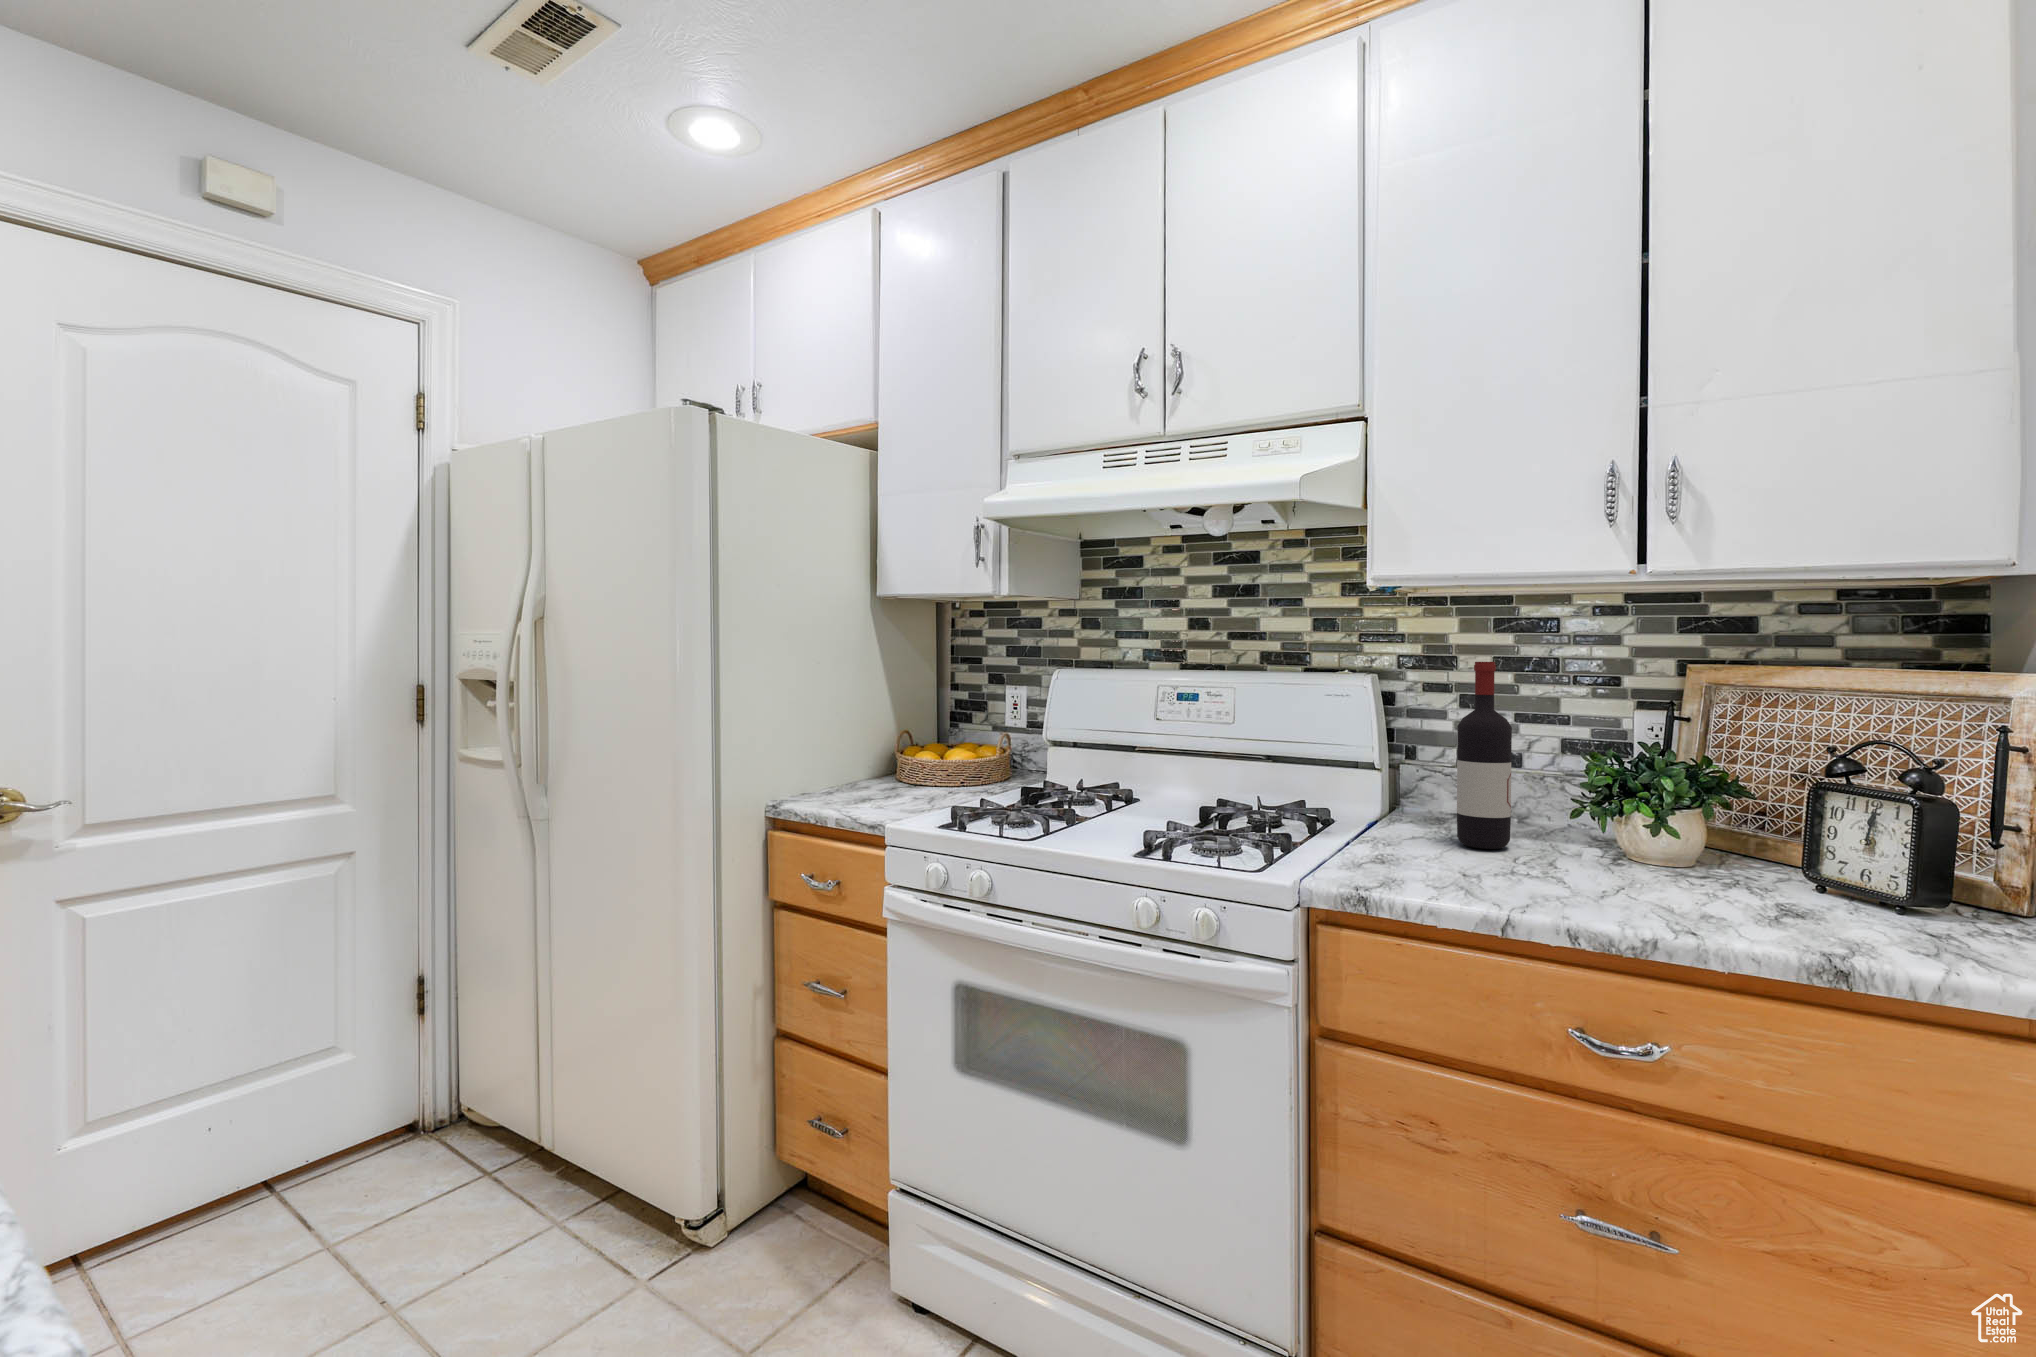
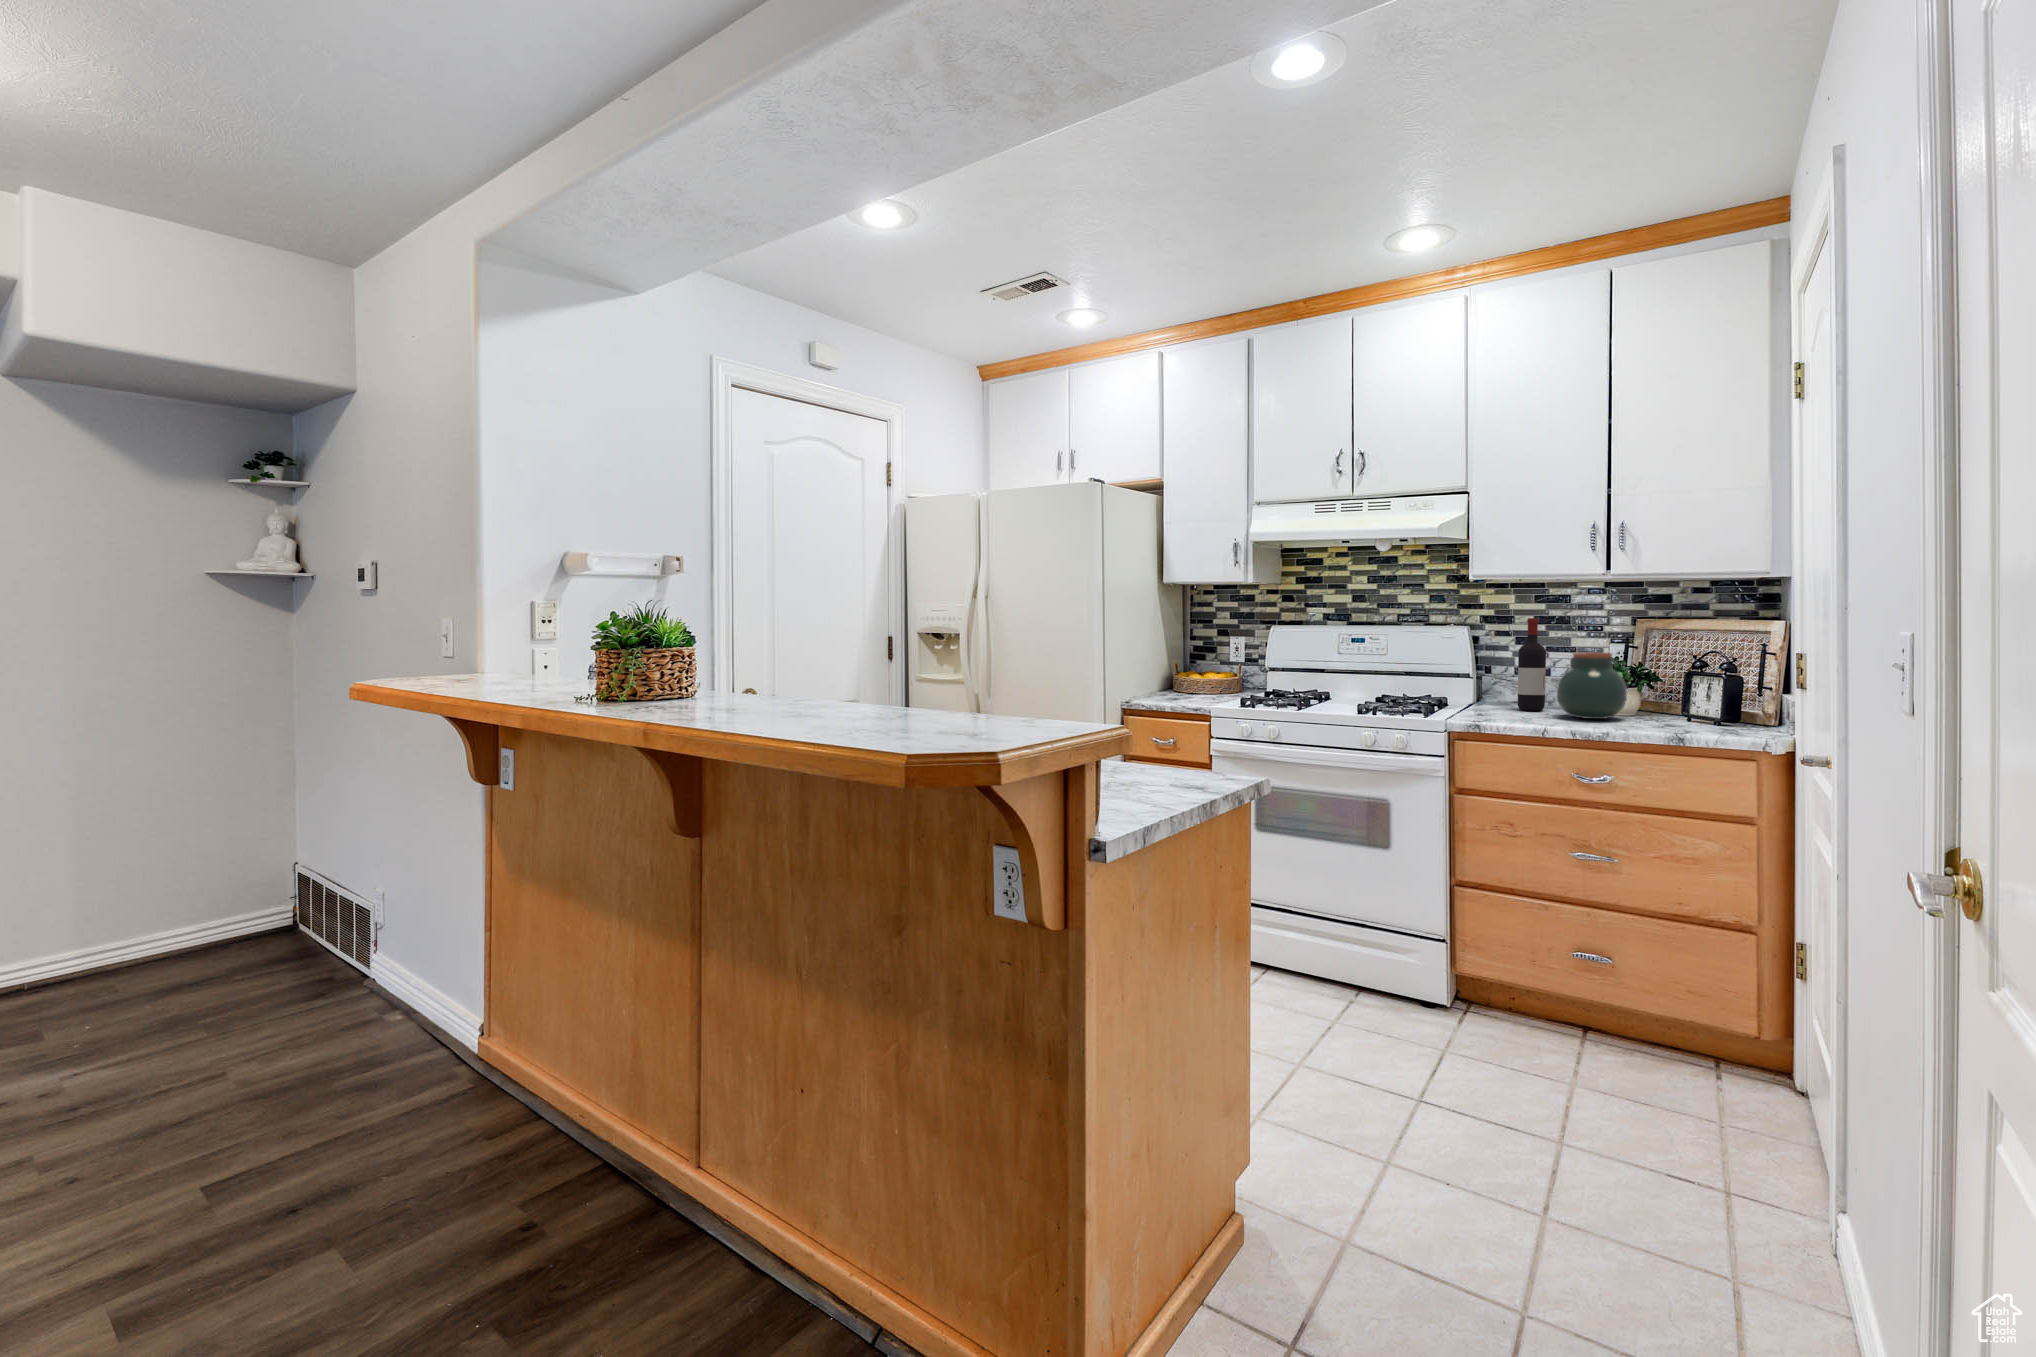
jar: none [1535,736,1687,885] -> present [1557,653,1627,719]

